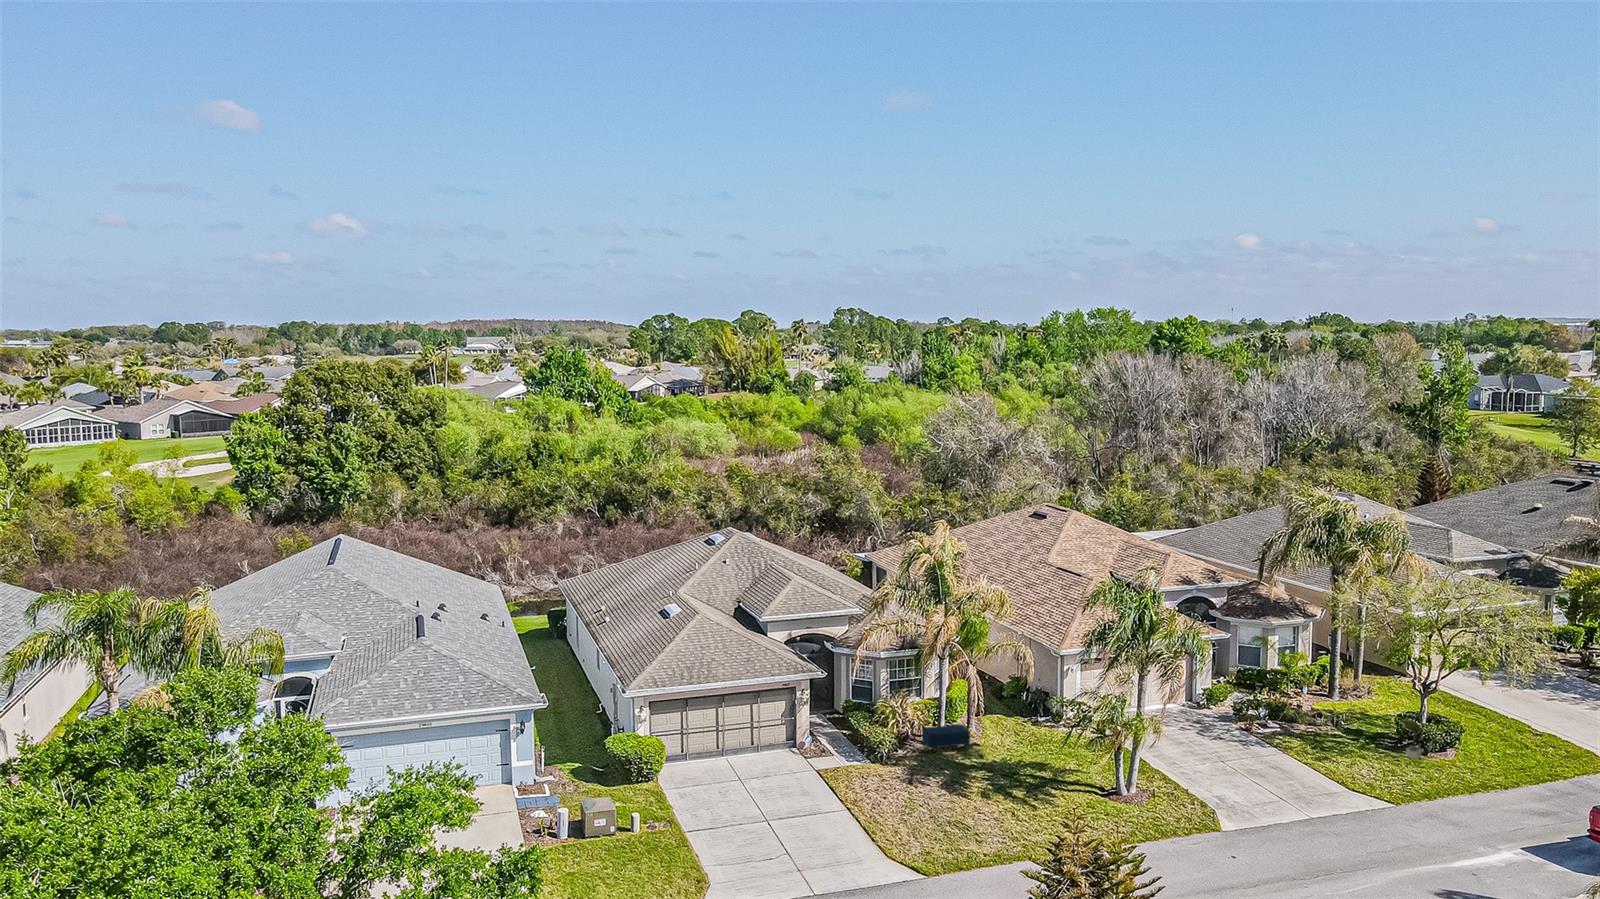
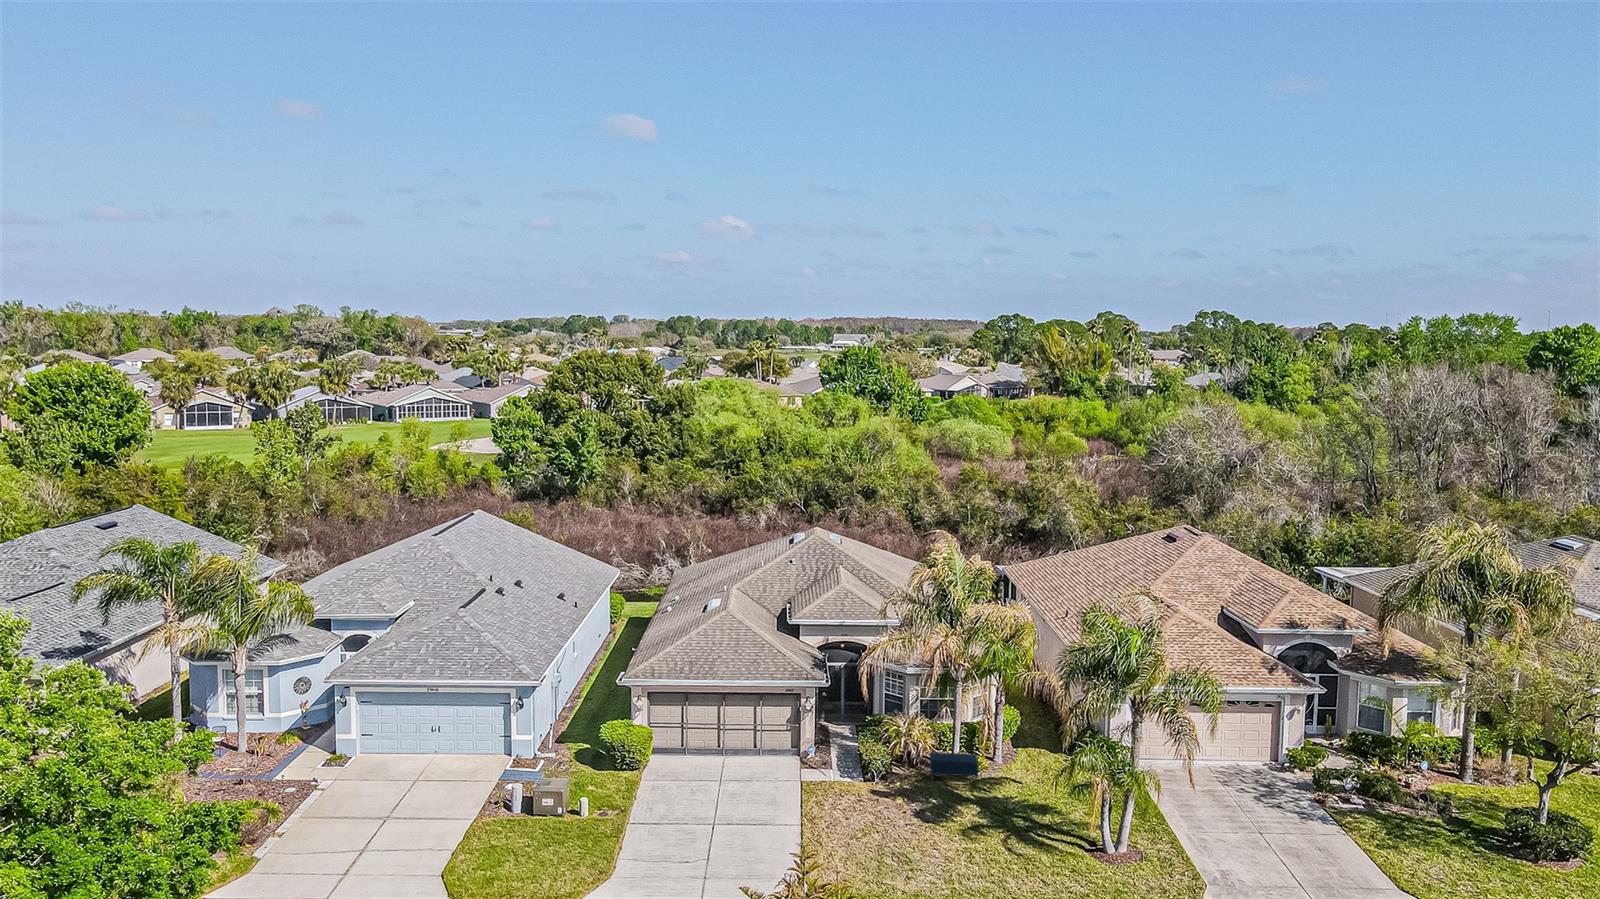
potted tree: present [1404,719,1421,759] -> none [1507,815,1528,866]

